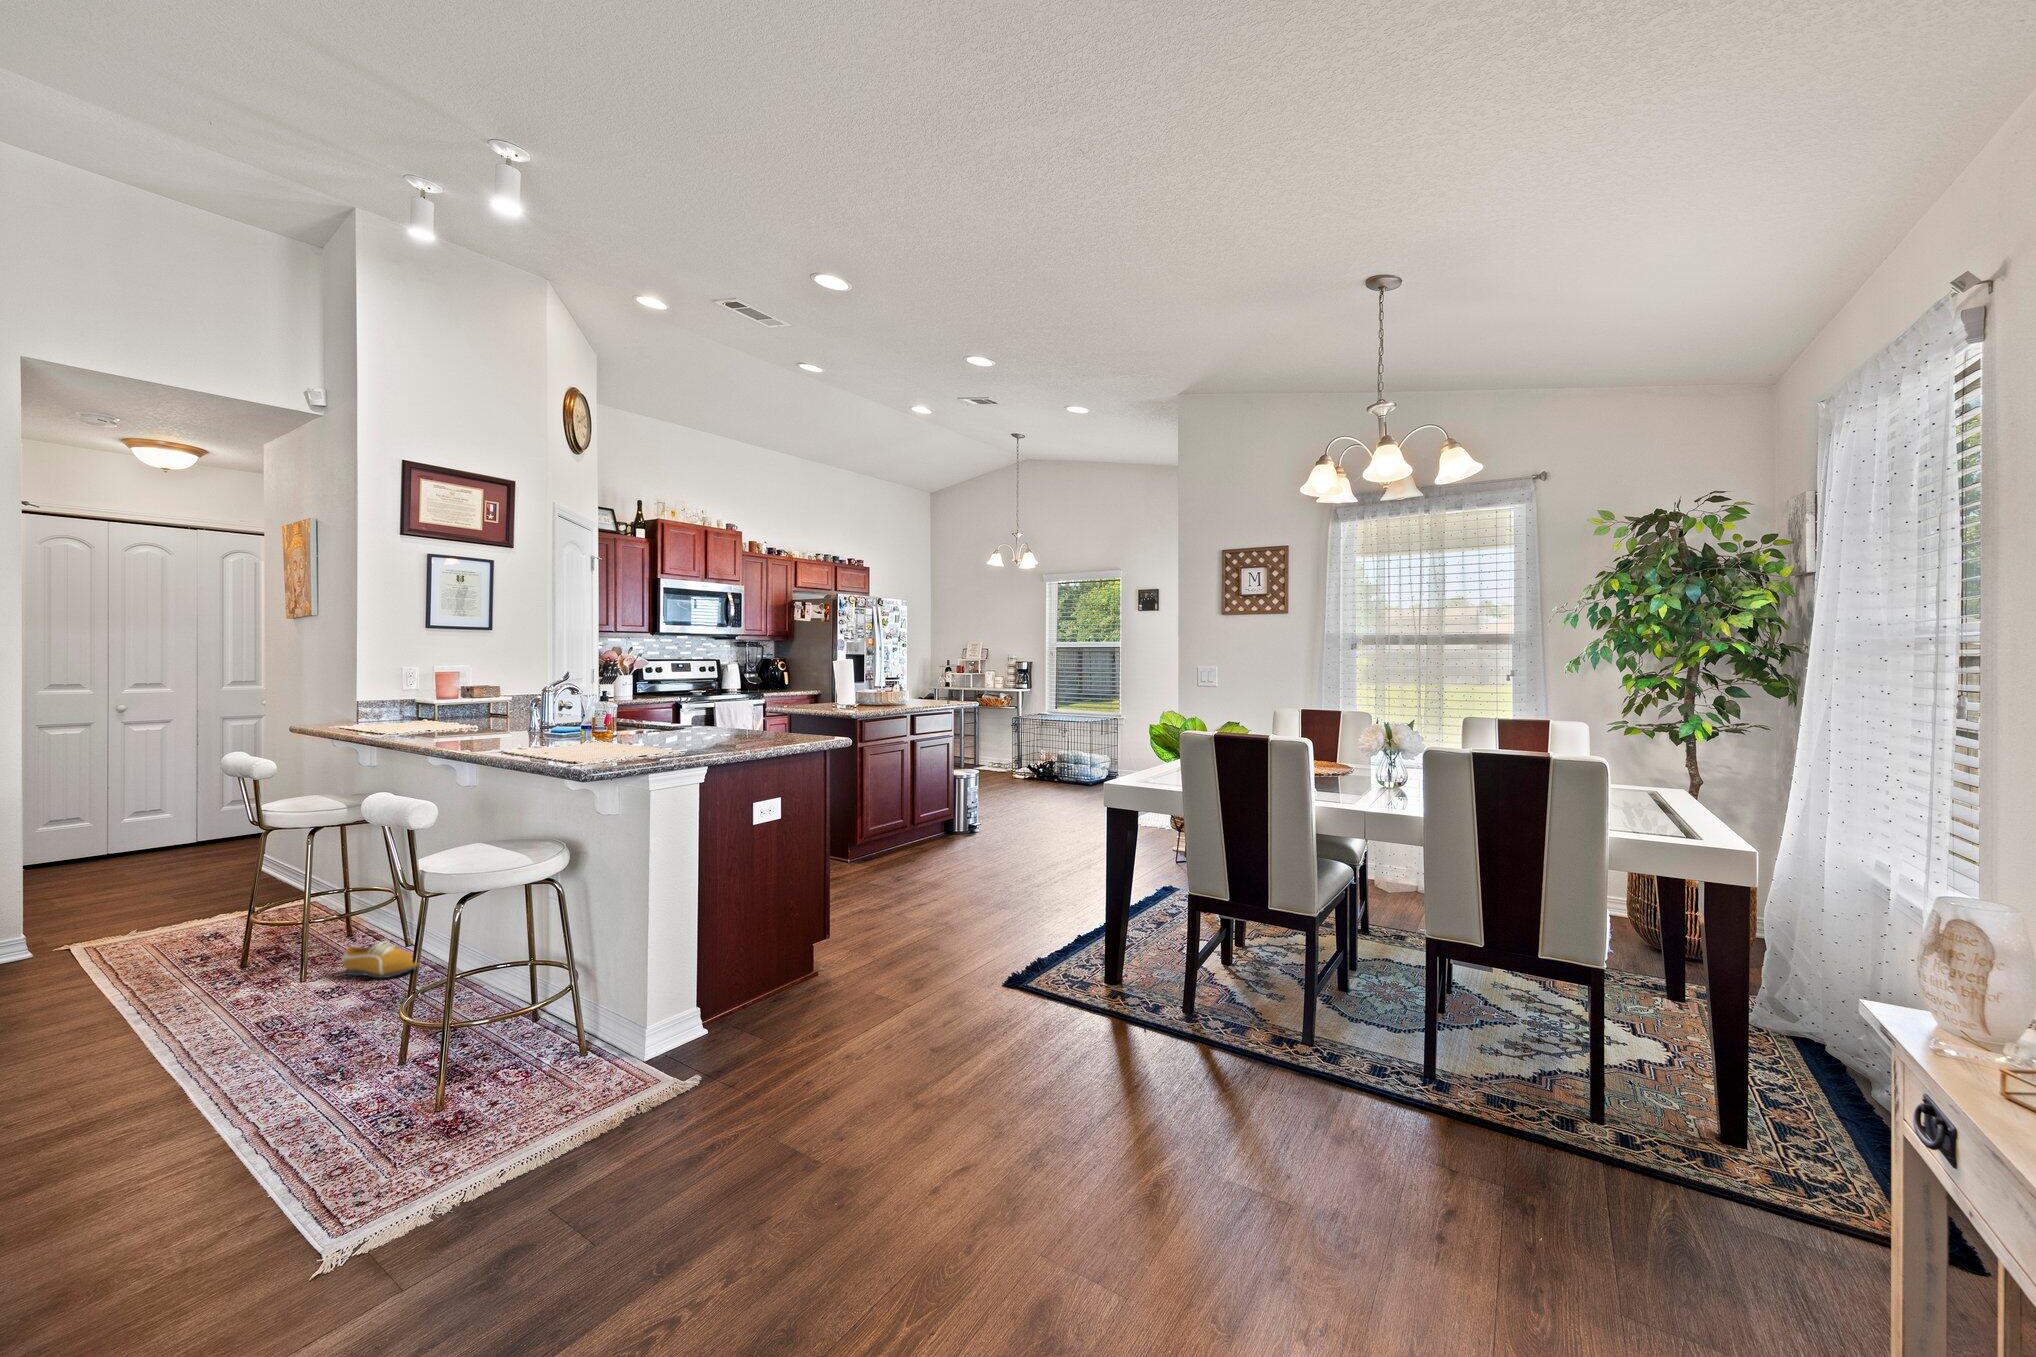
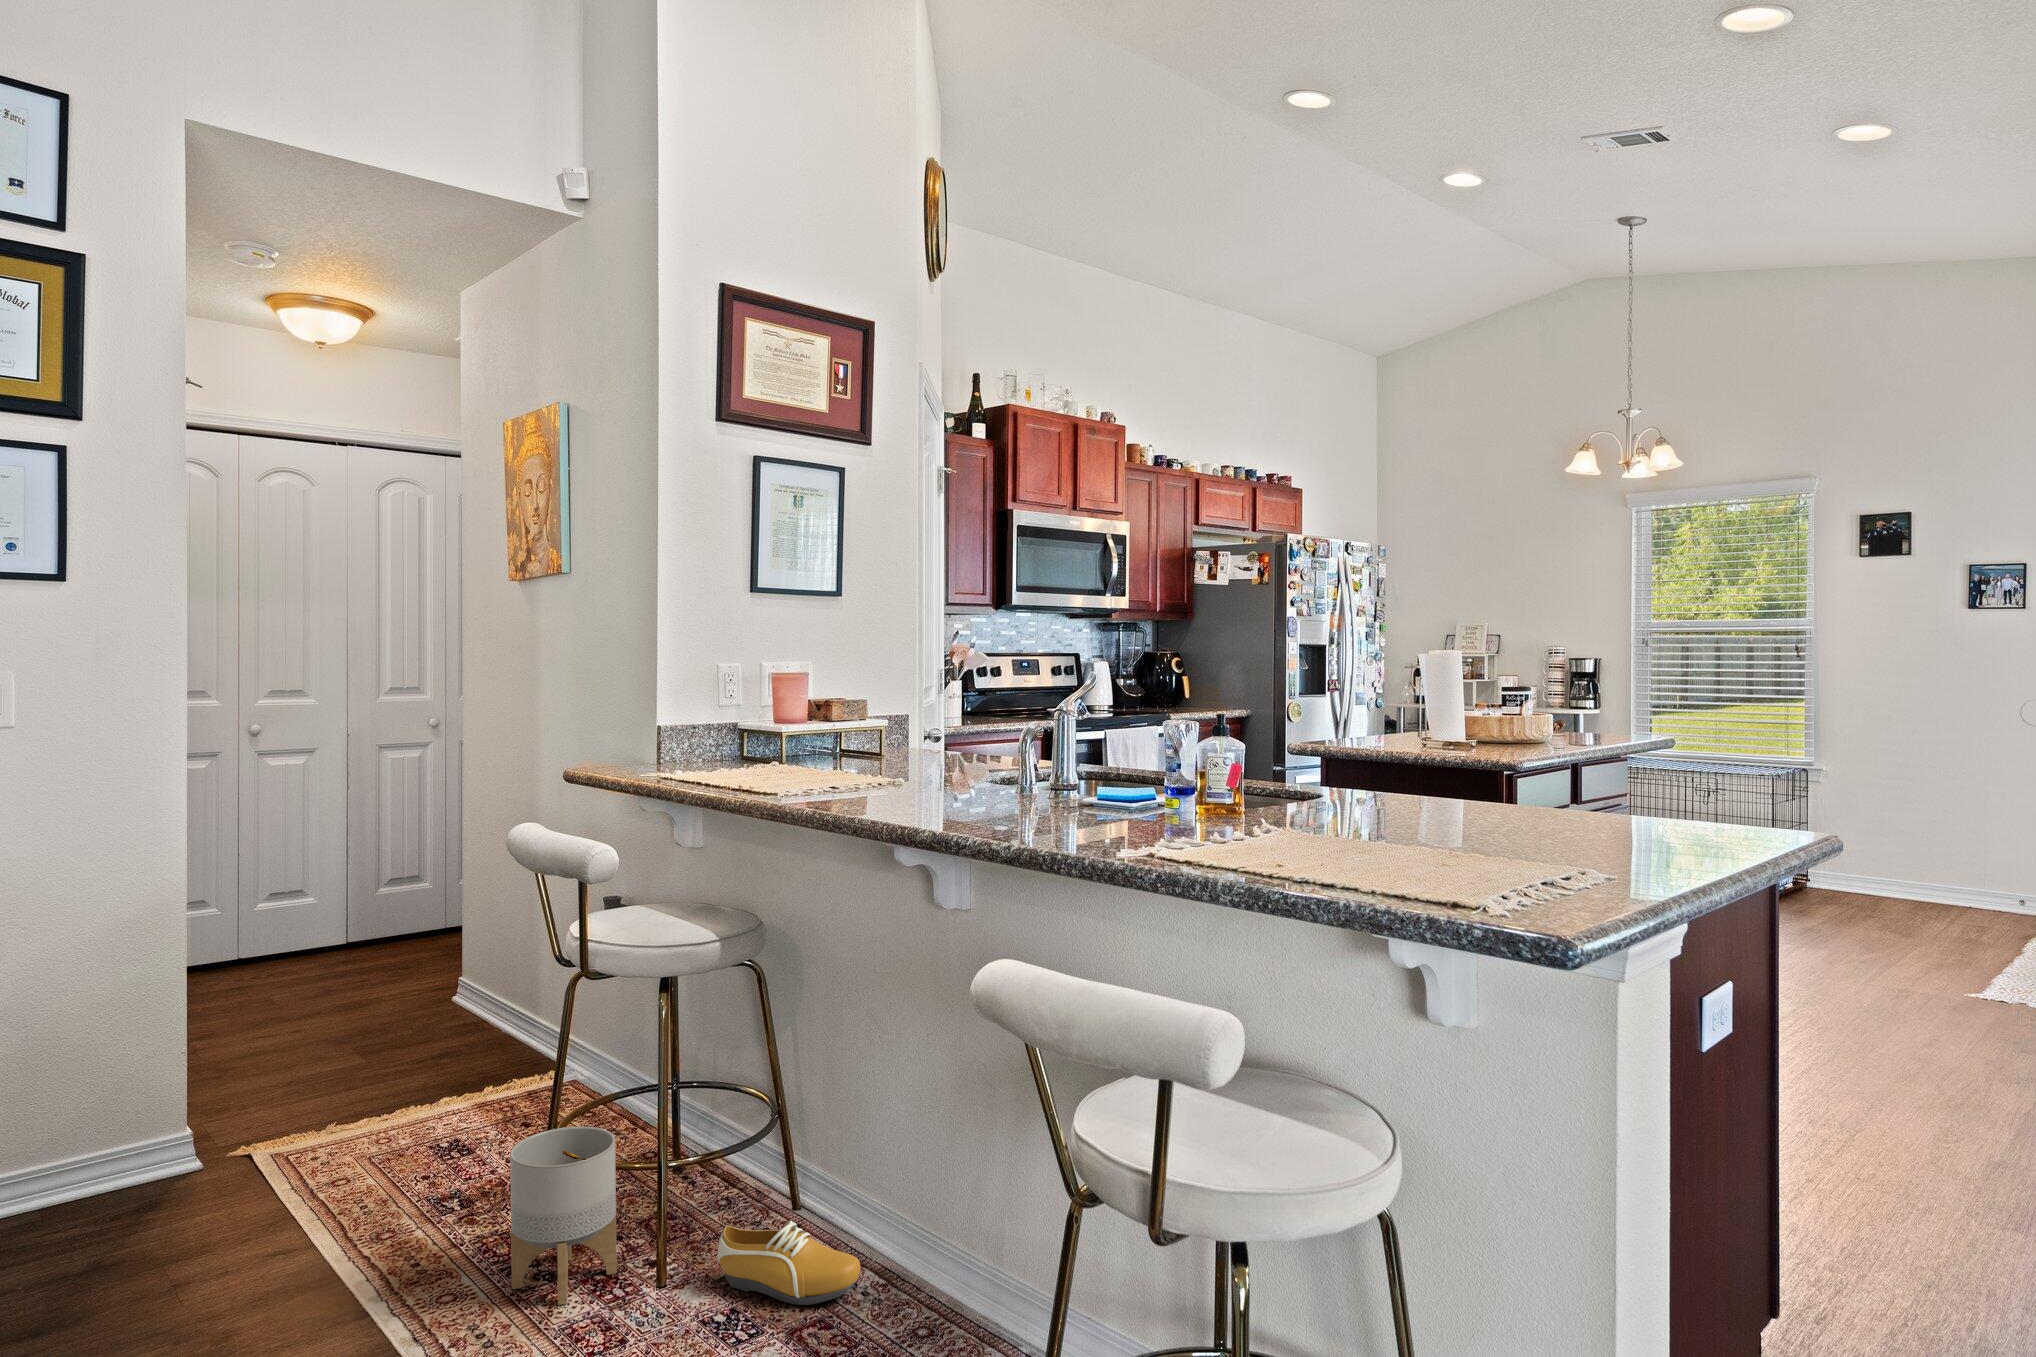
planter: none [214,905,287,991] -> present [510,1127,617,1305]

